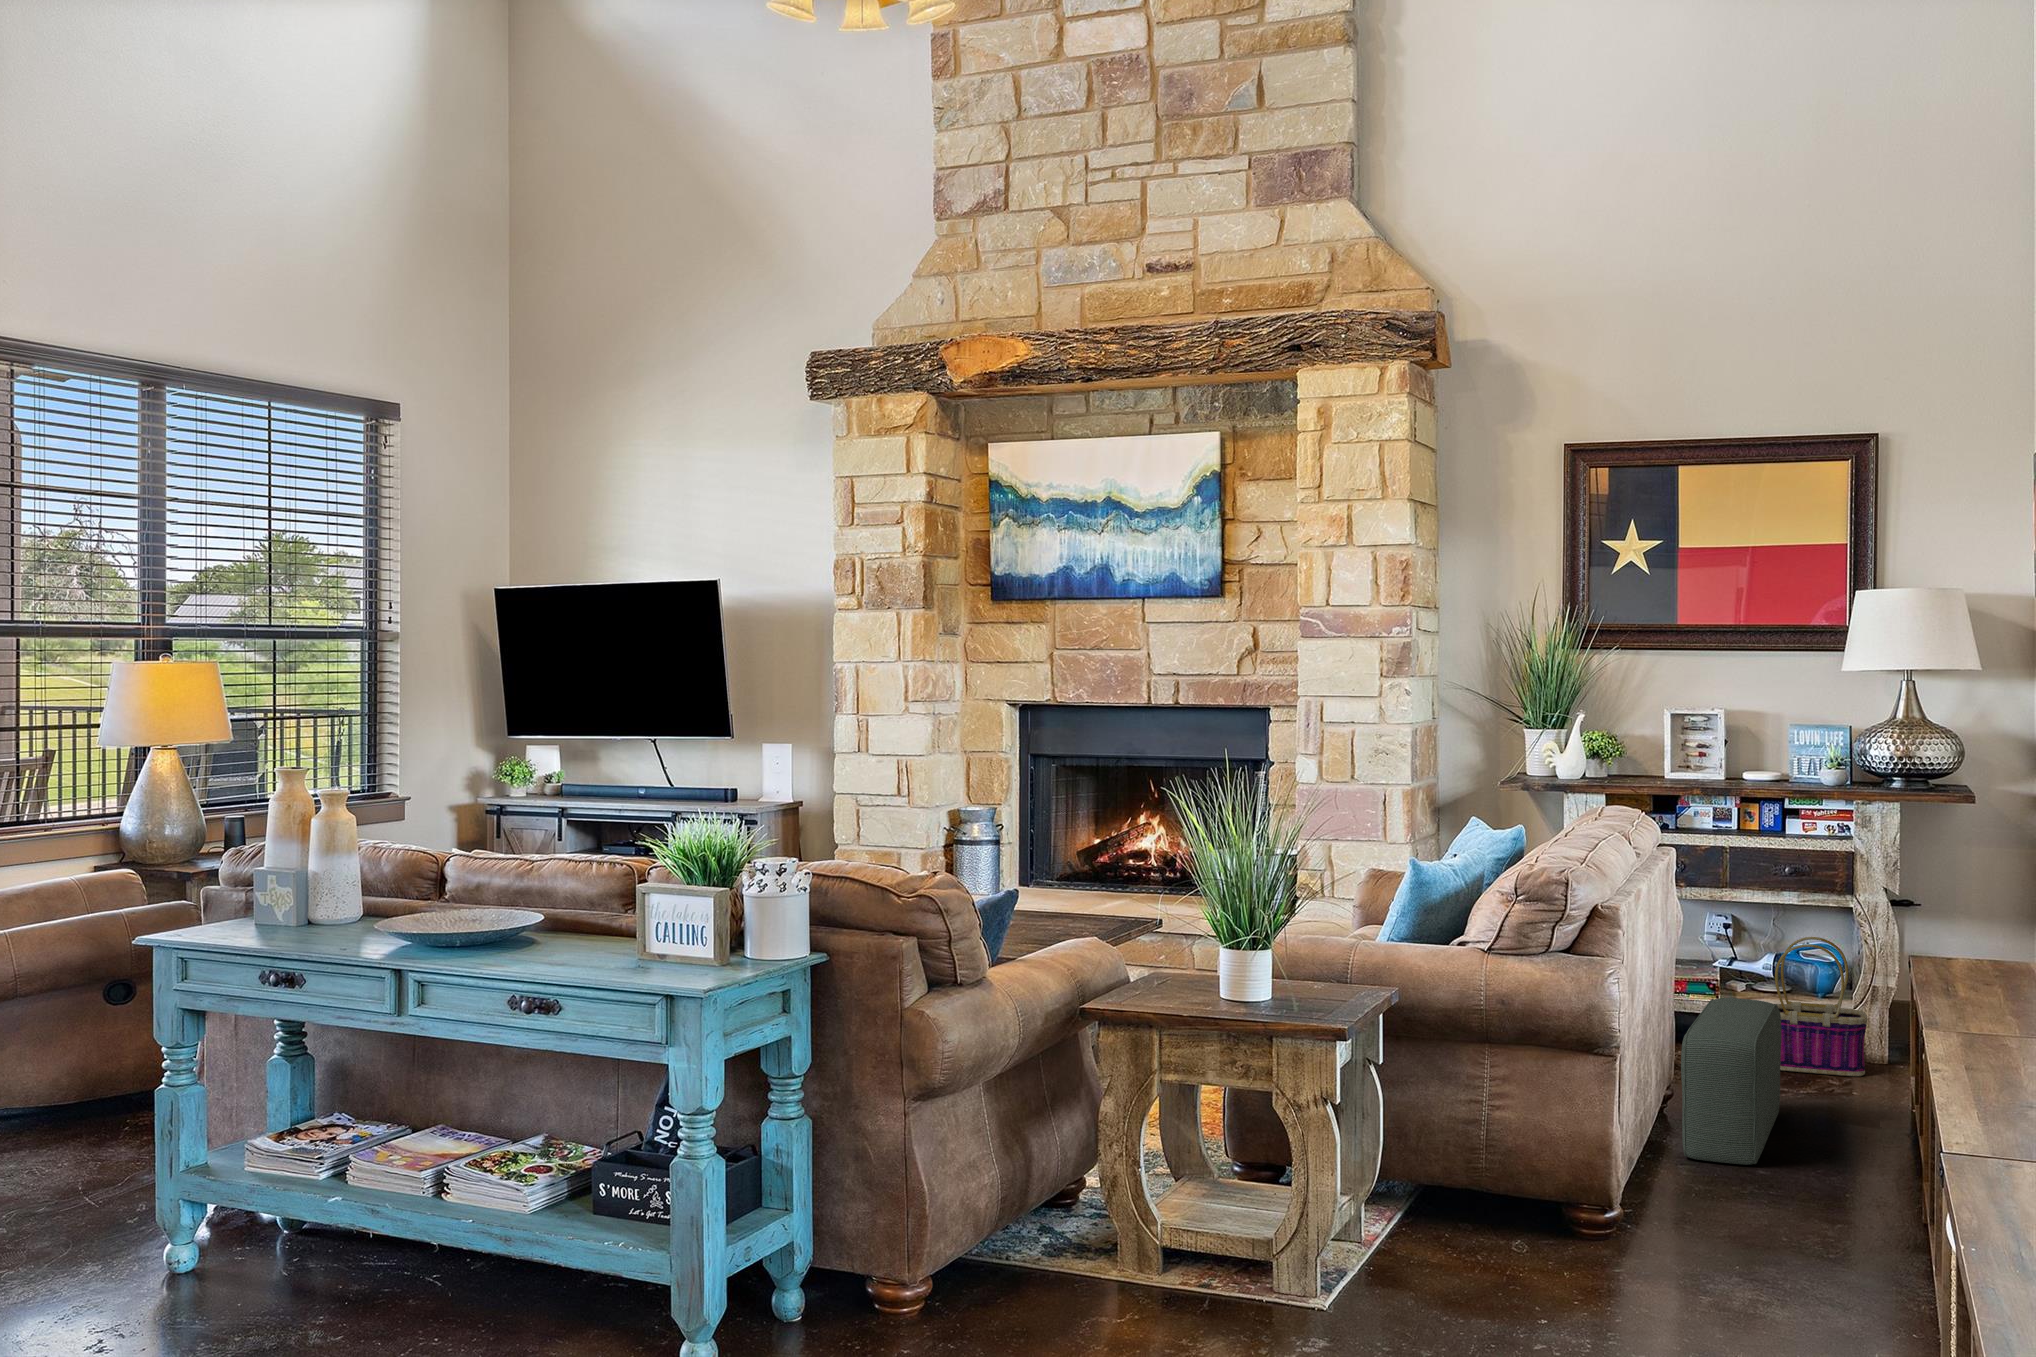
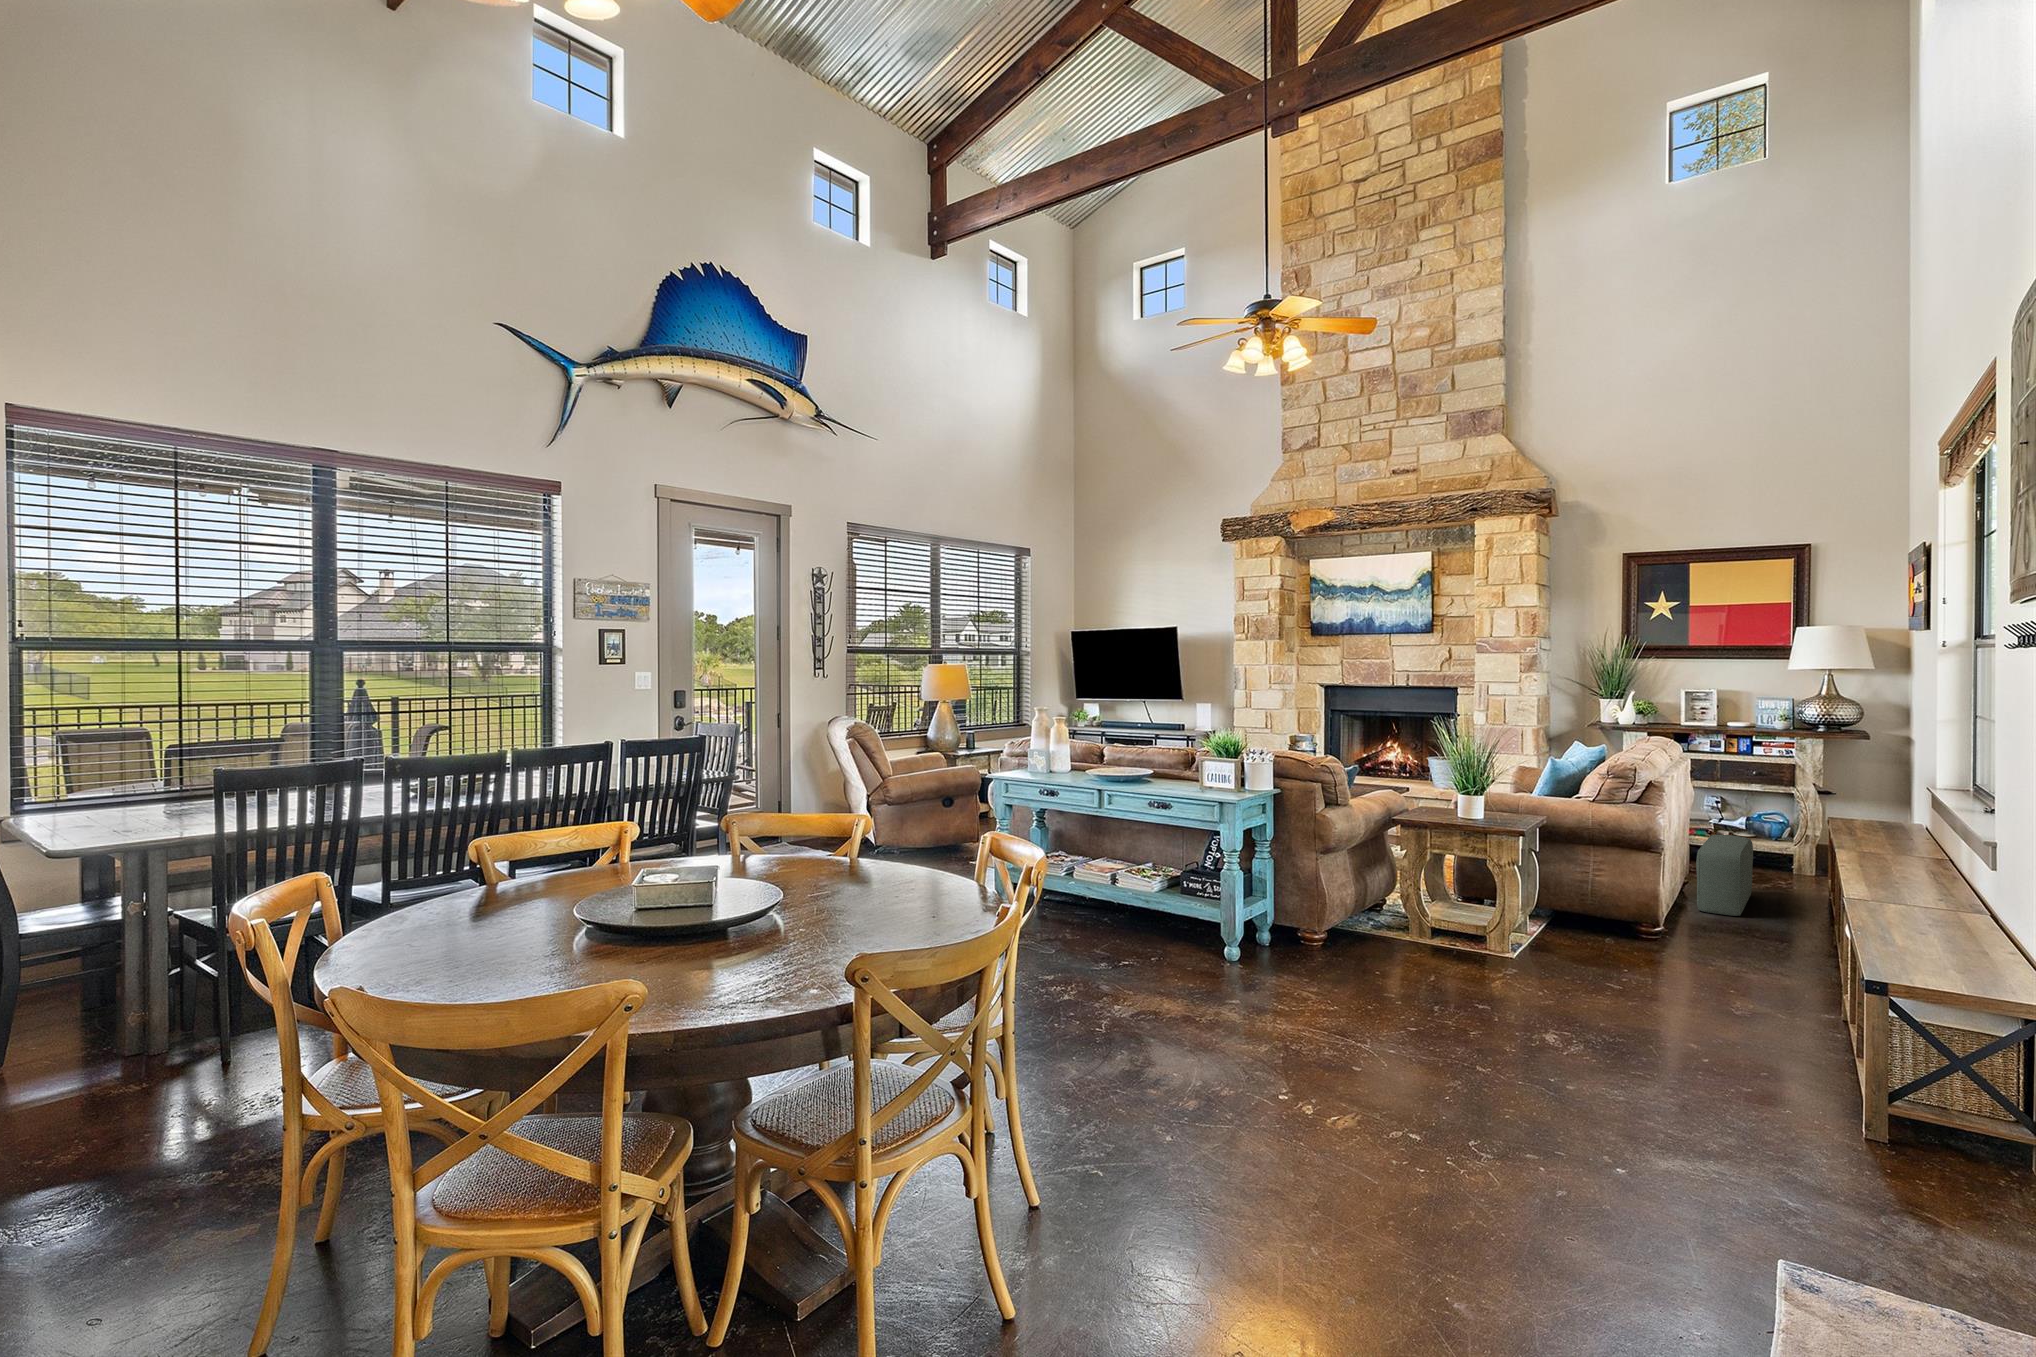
basket: present [1775,937,1868,1076] -> none [1738,808,1803,880]

